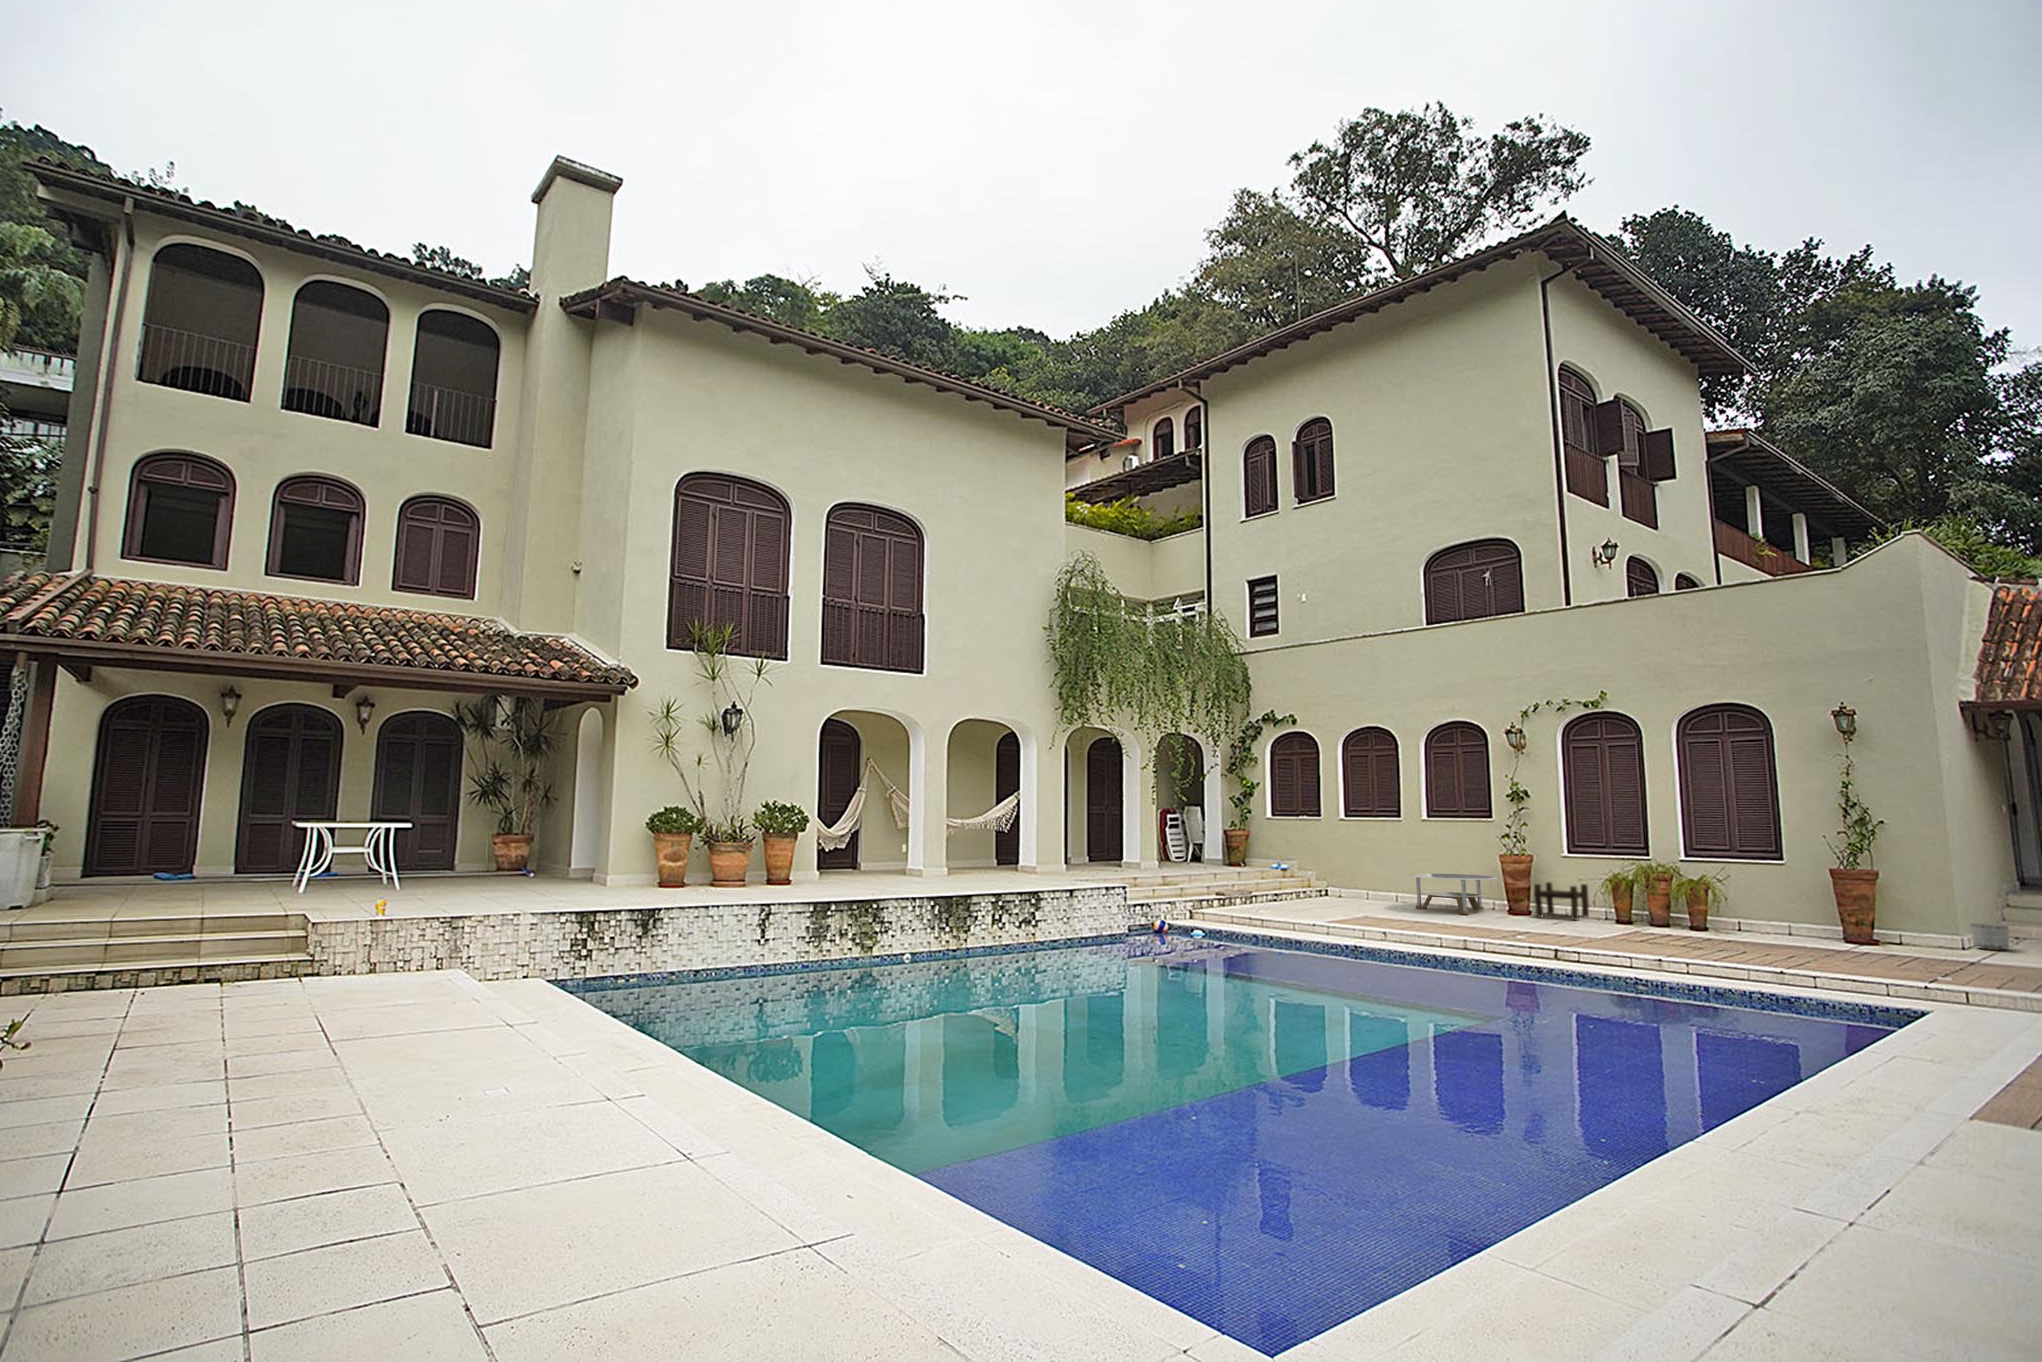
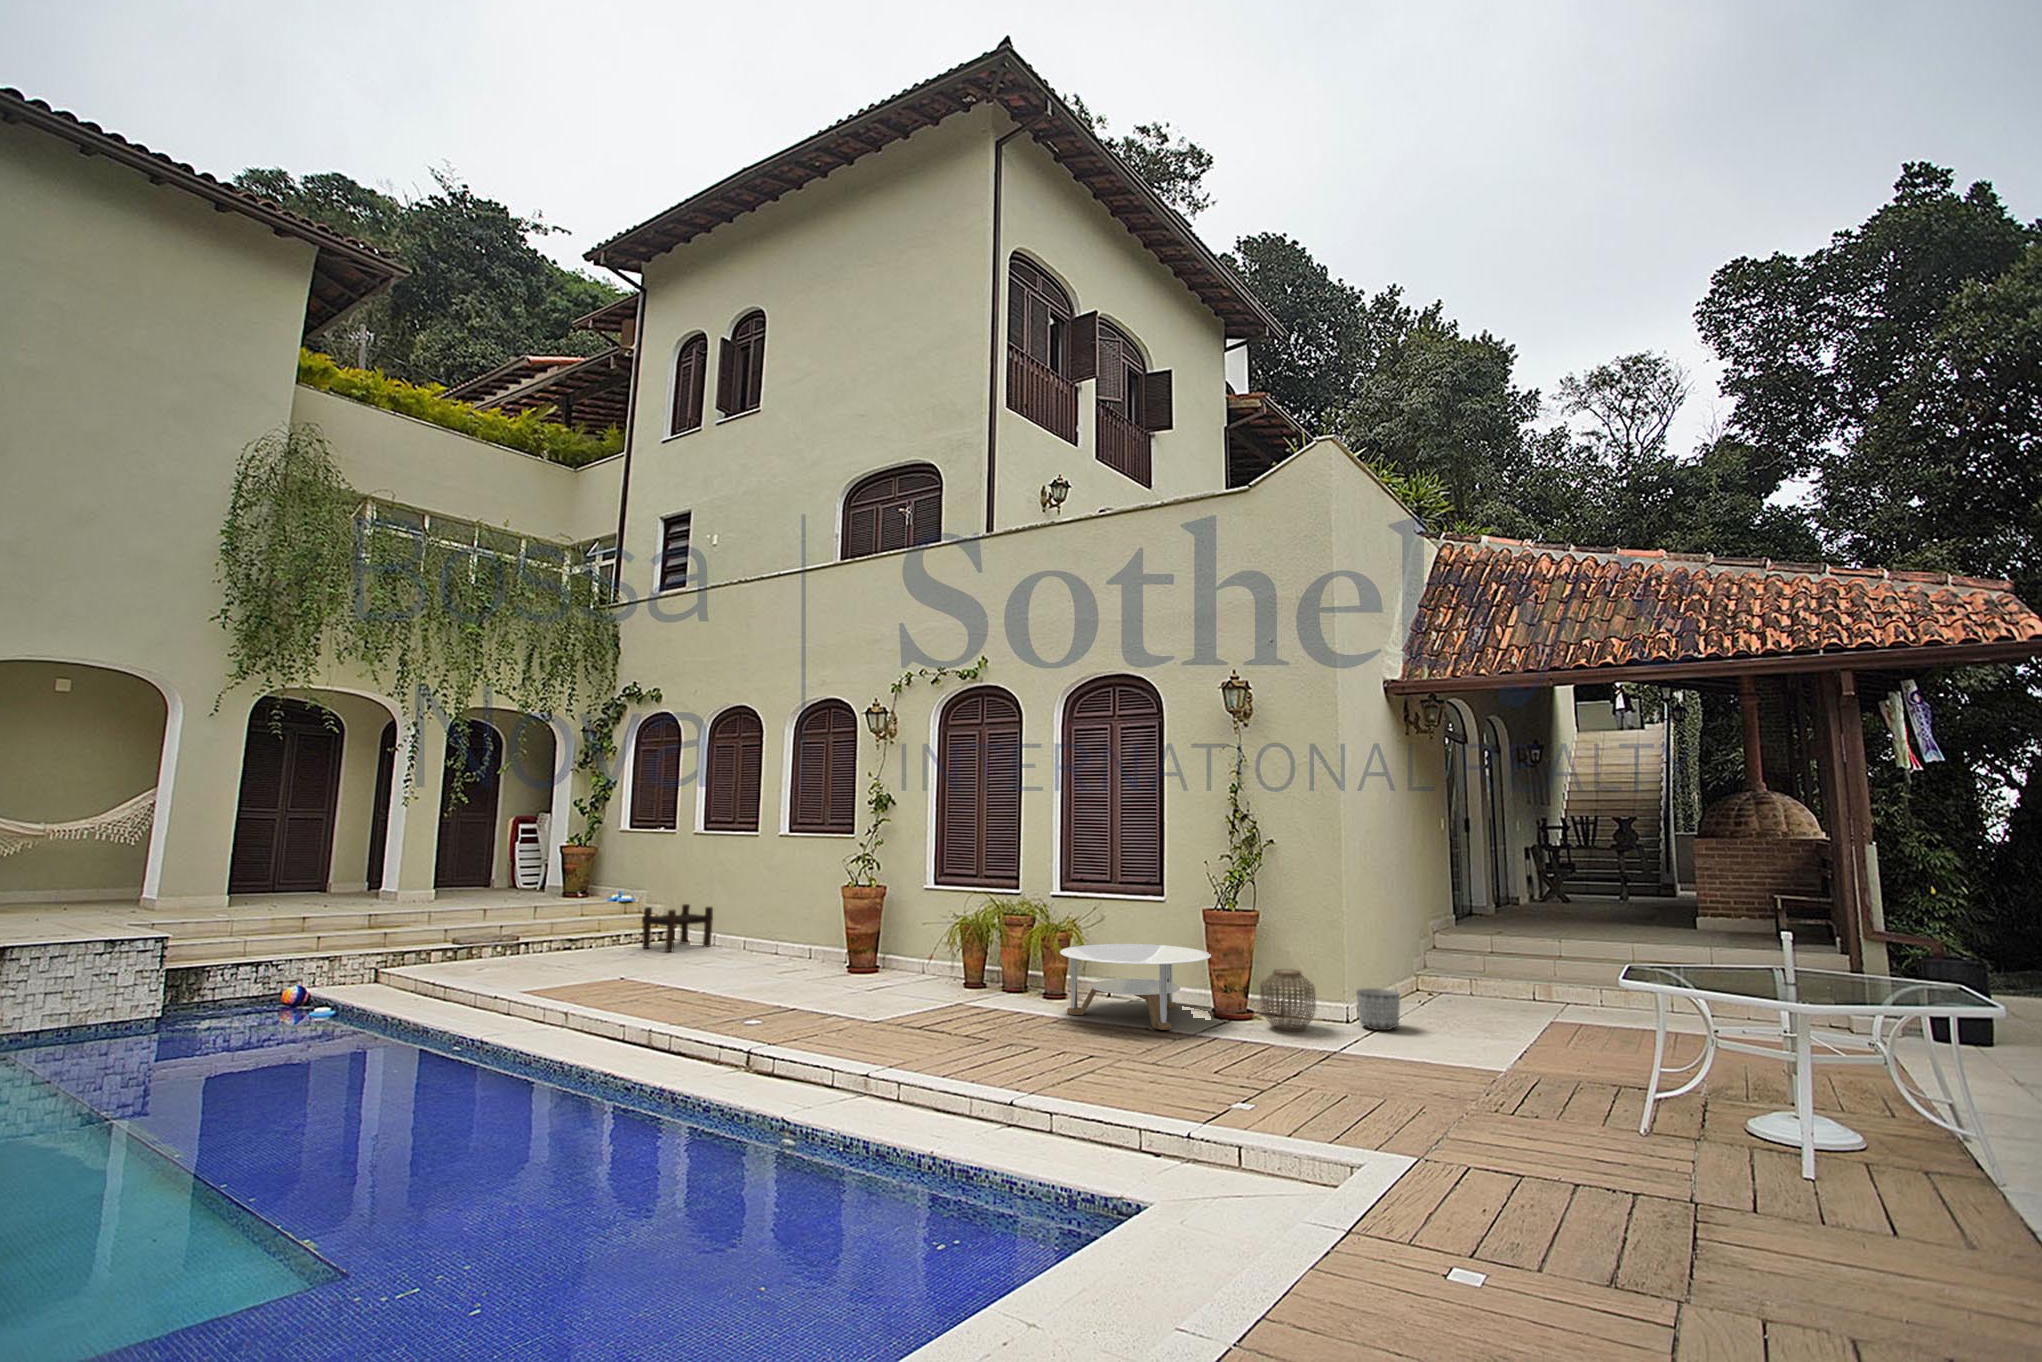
round table: present [1409,874,1498,914] -> present [1060,944,1211,1030]
stool: present [1534,882,1589,920] -> present [642,904,713,952]
woven basket: none [1890,908,1939,949] -> present [1260,969,1316,1031]

